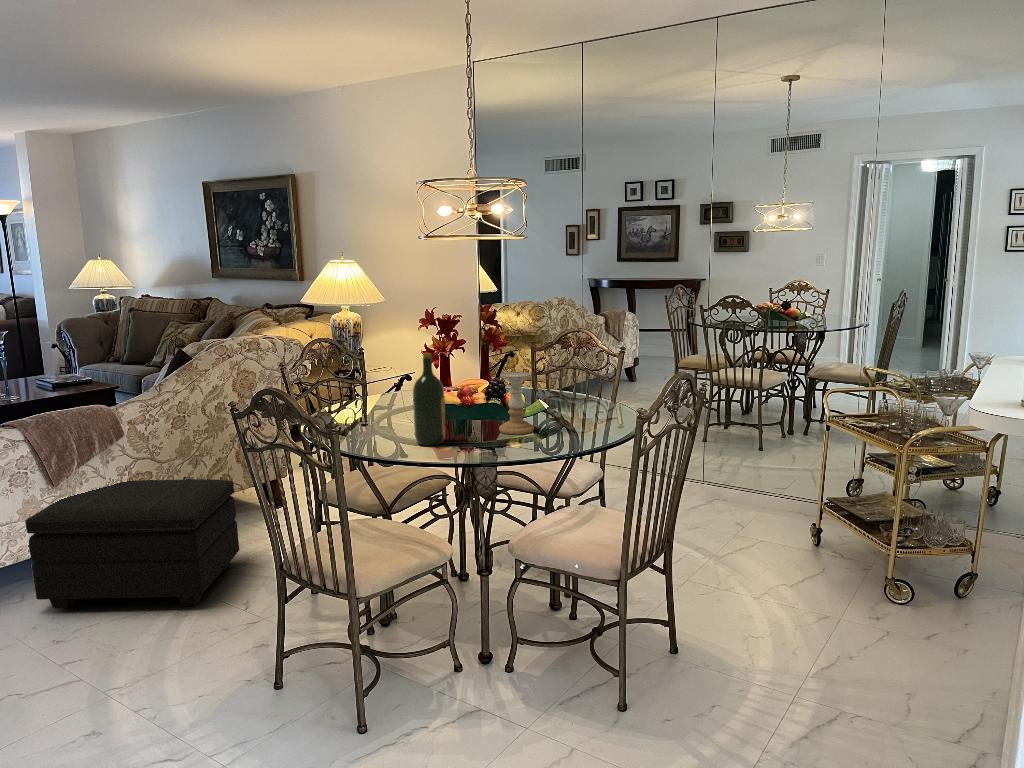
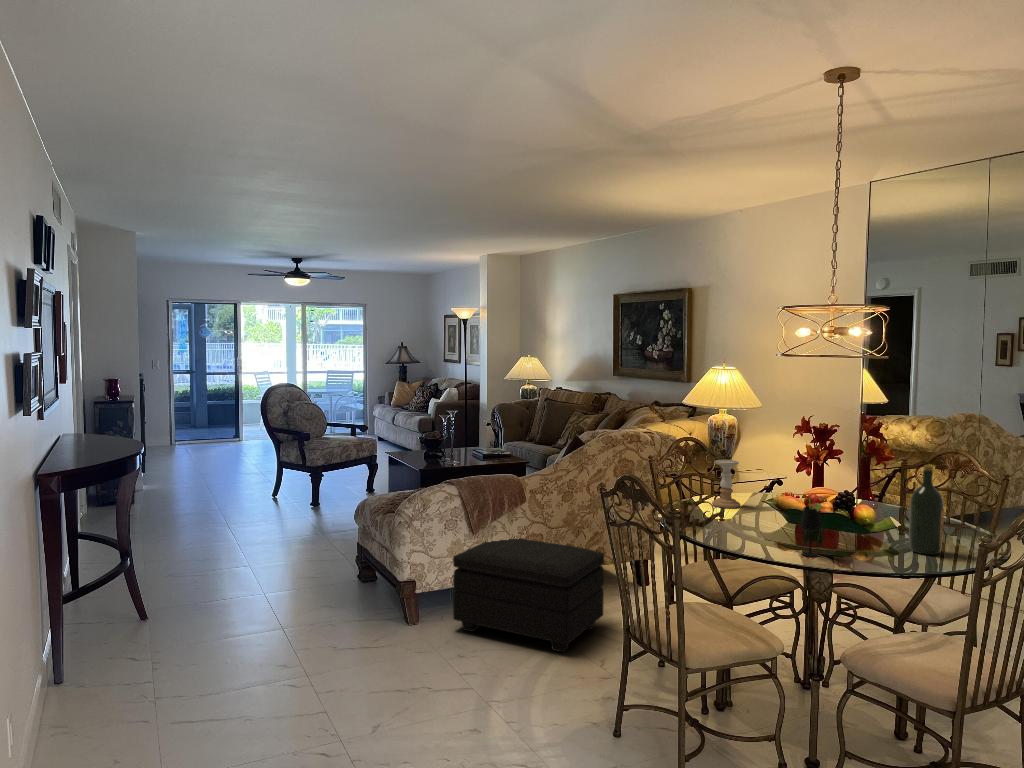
wine bottle: present [413,353,445,446] -> present [909,466,944,555]
candle holder: present [499,372,534,434] -> present [712,460,740,508]
wine glass: none [466,391,488,453] -> present [801,498,823,557]

